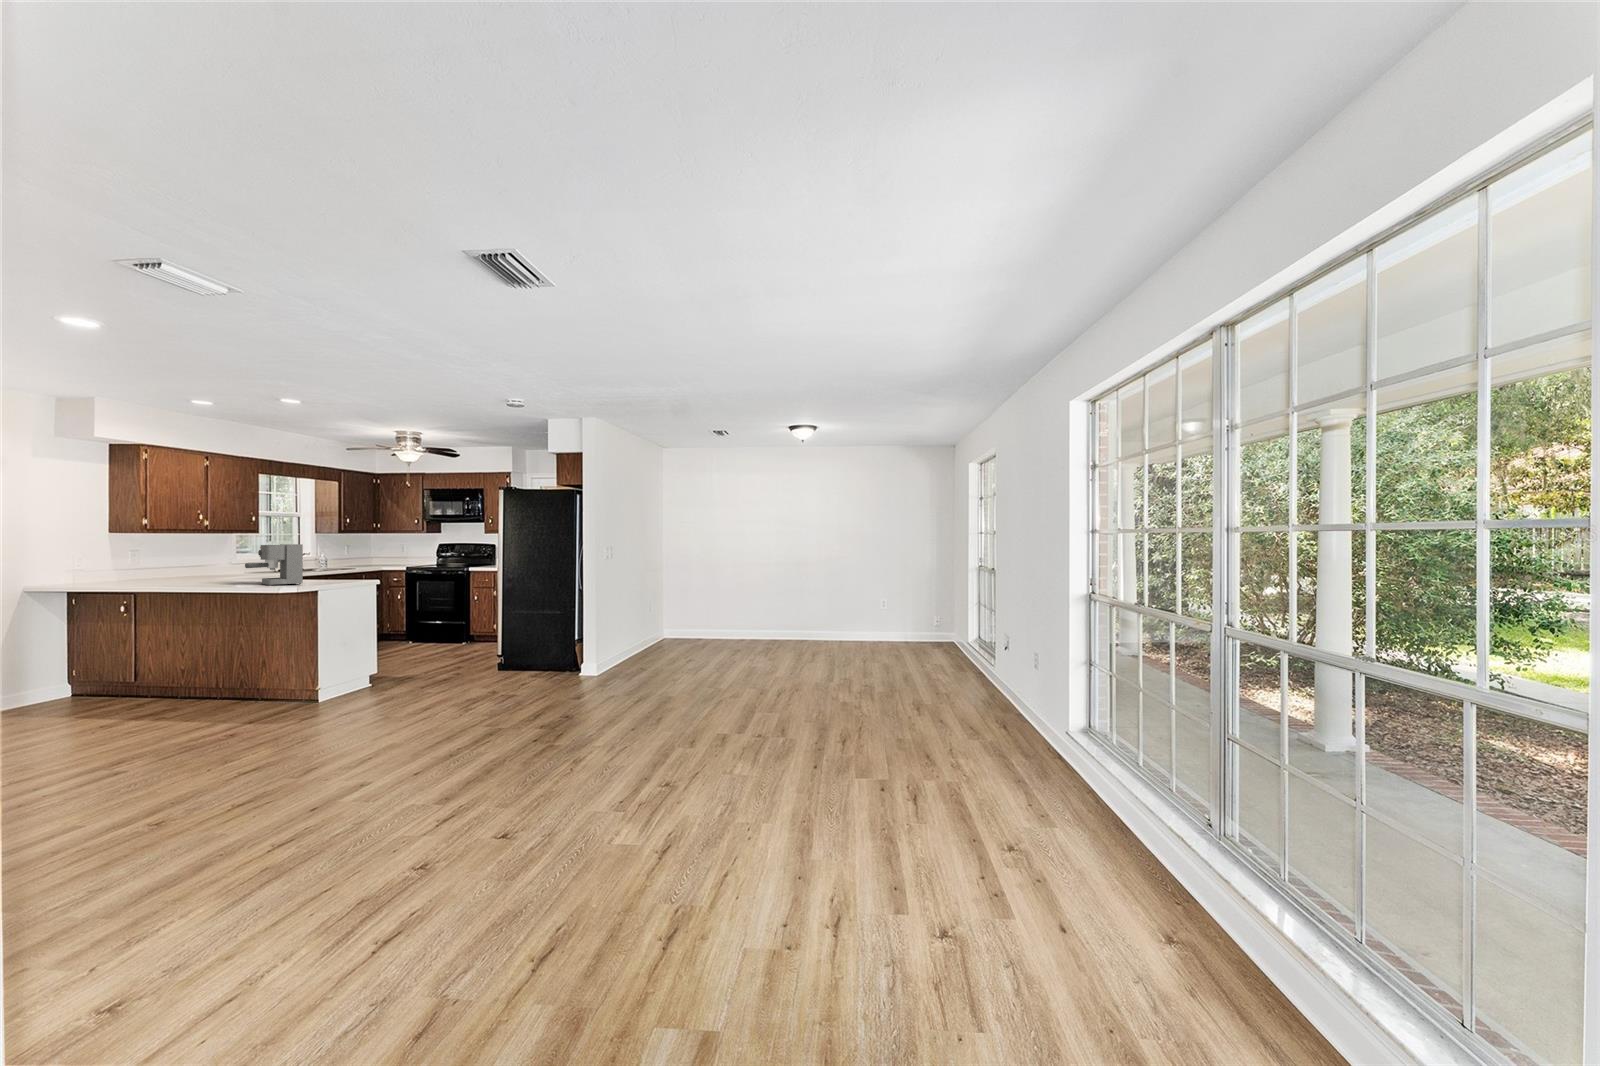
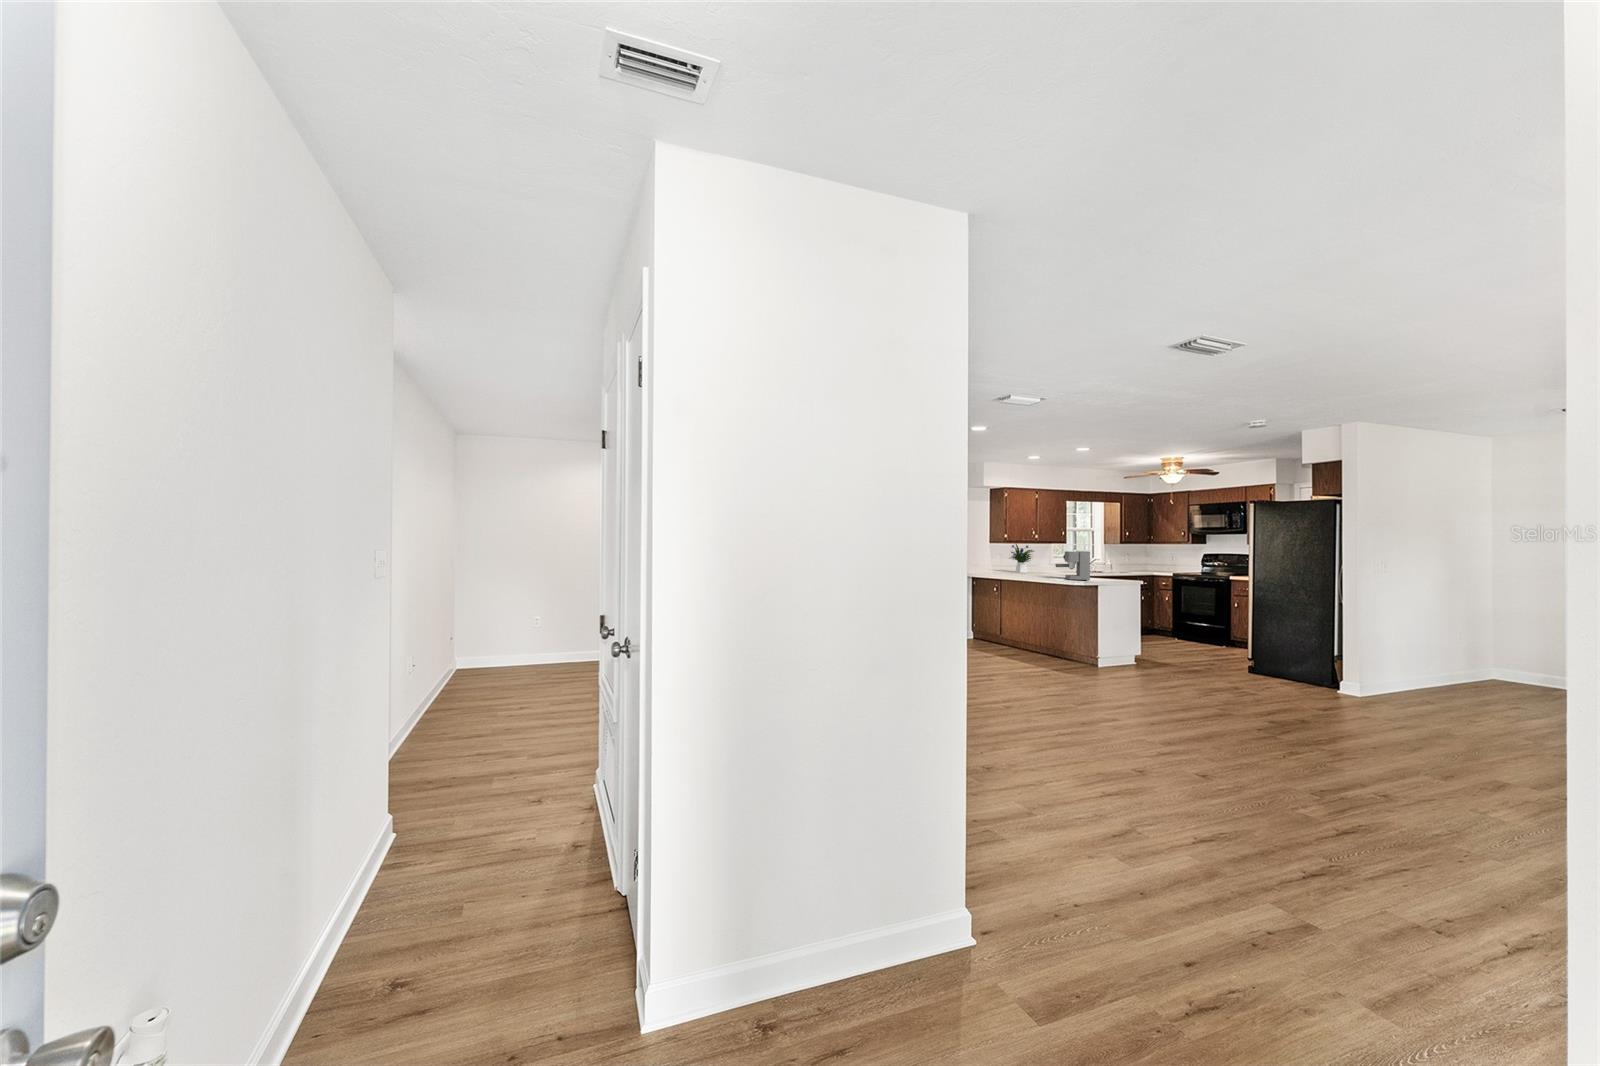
flower arrangement: none [149,534,208,580] -> present [1011,544,1034,573]

